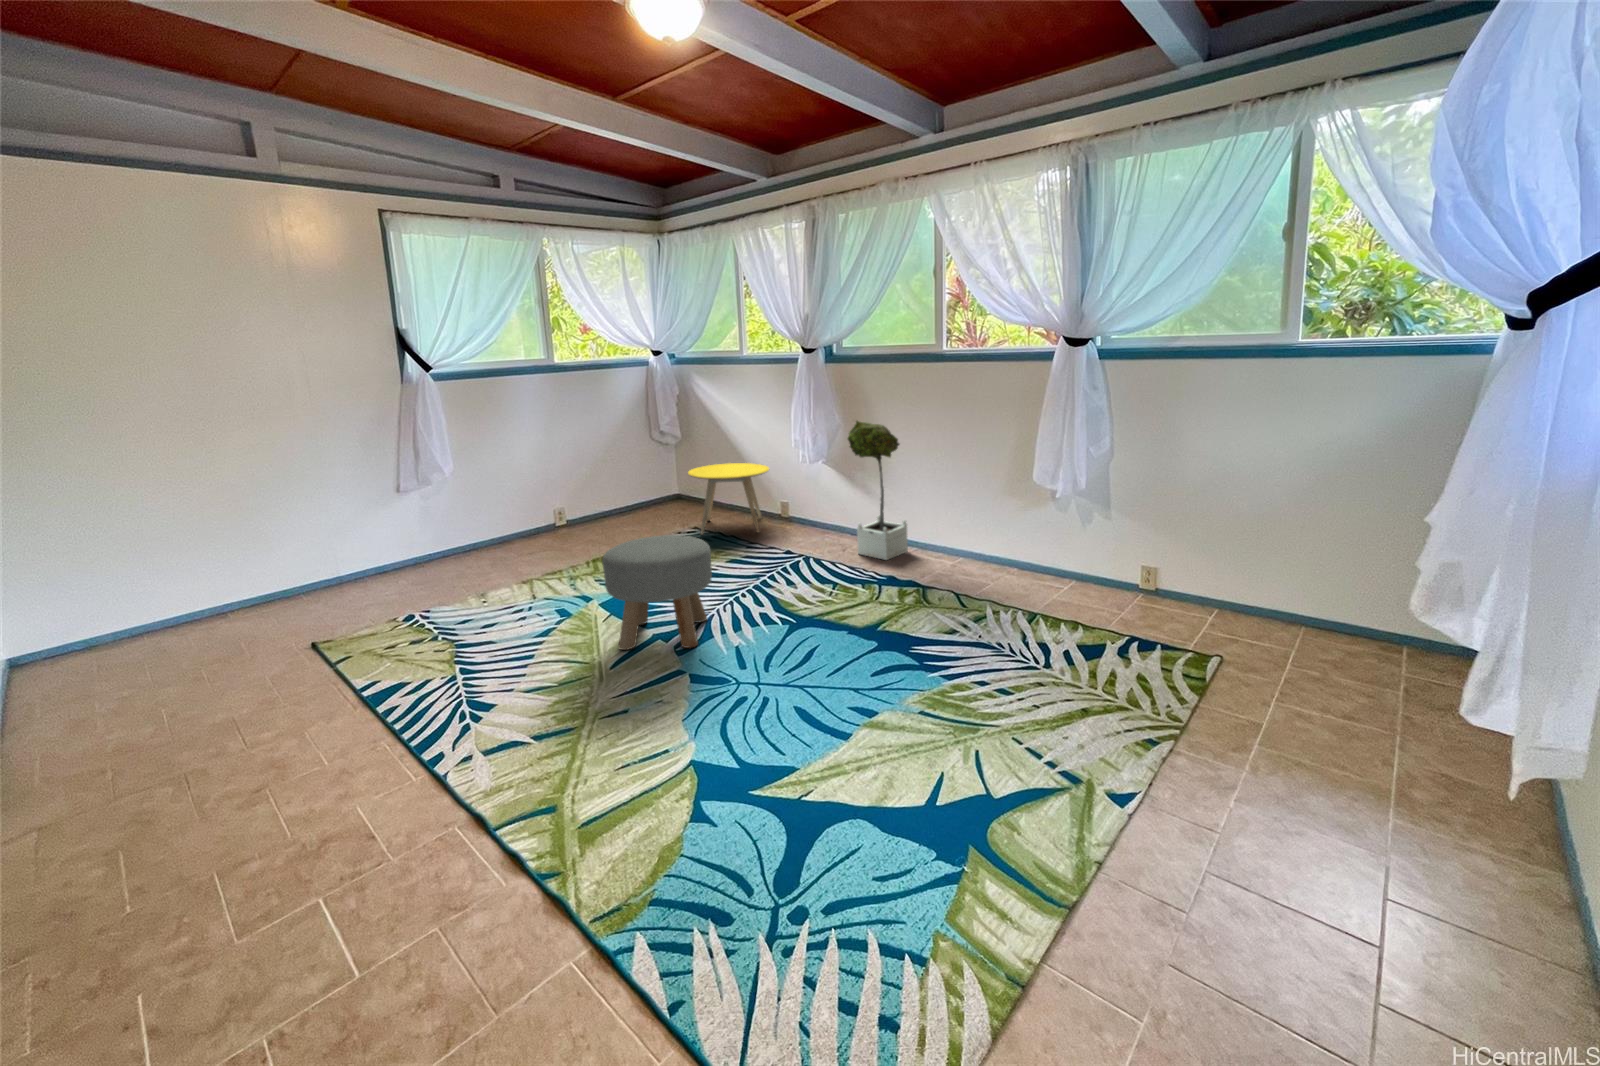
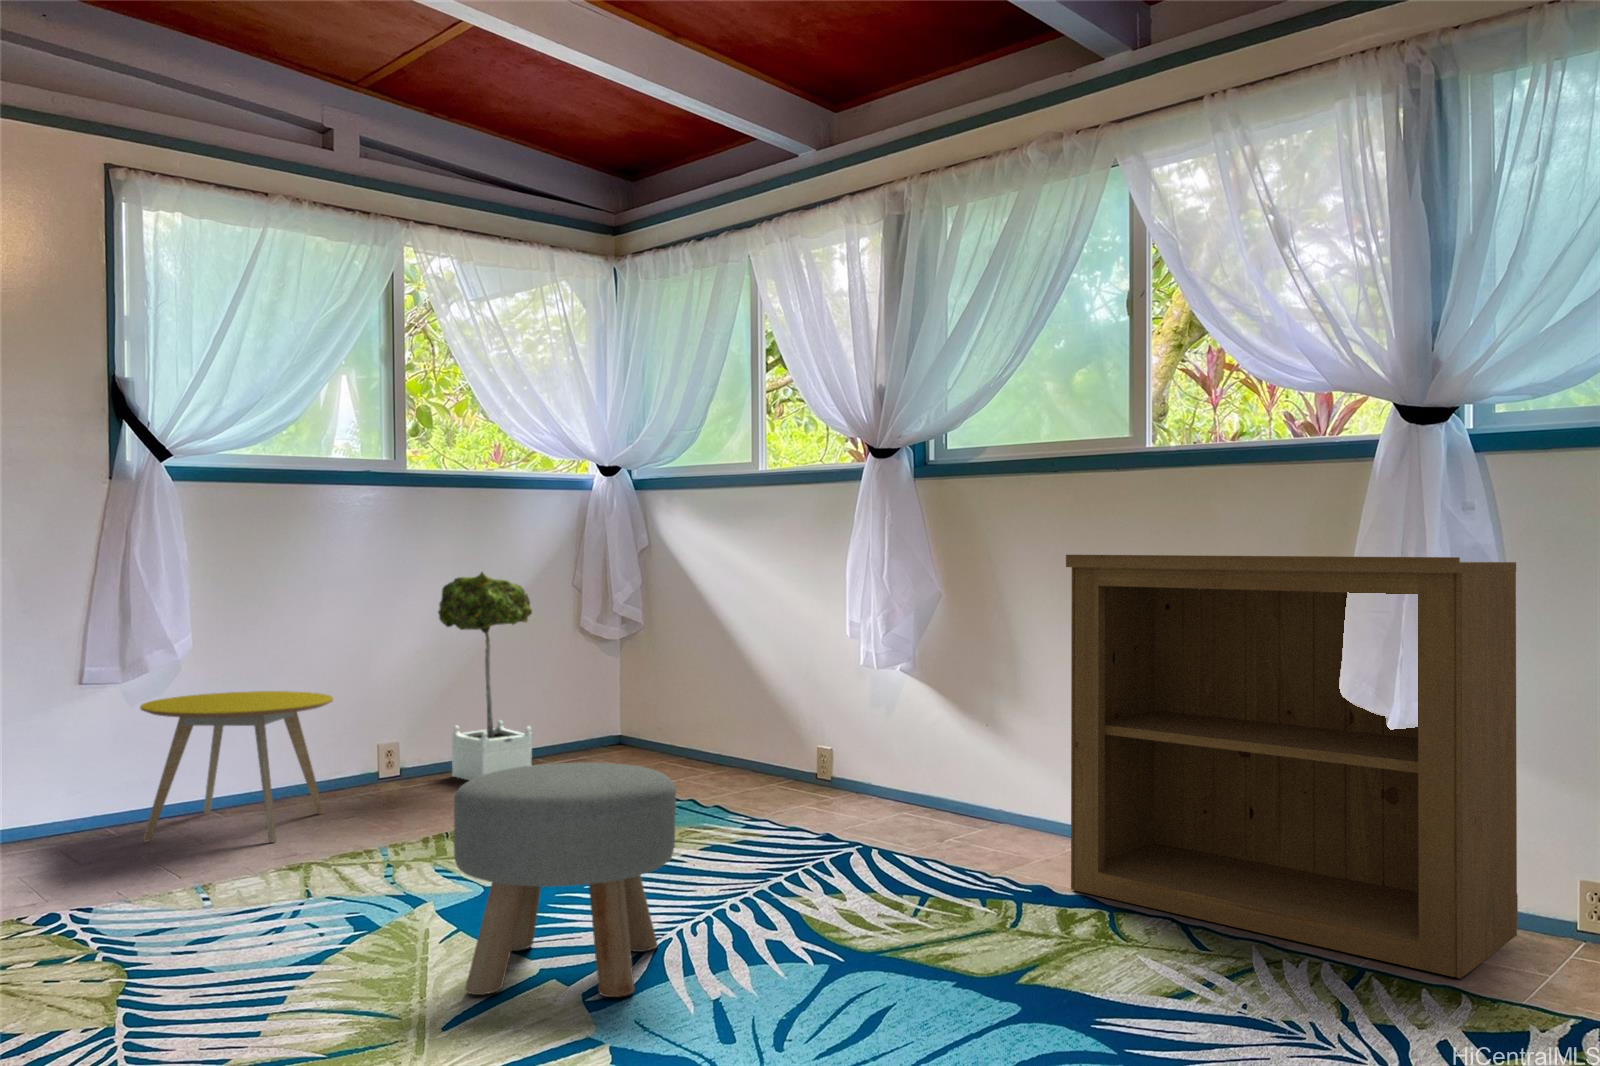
bookshelf: none [905,408,1130,618] -> present [1066,555,1518,978]
potted tree: present [848,421,908,560] -> present [438,572,532,780]
side table: present [688,463,769,535] -> present [140,691,333,842]

